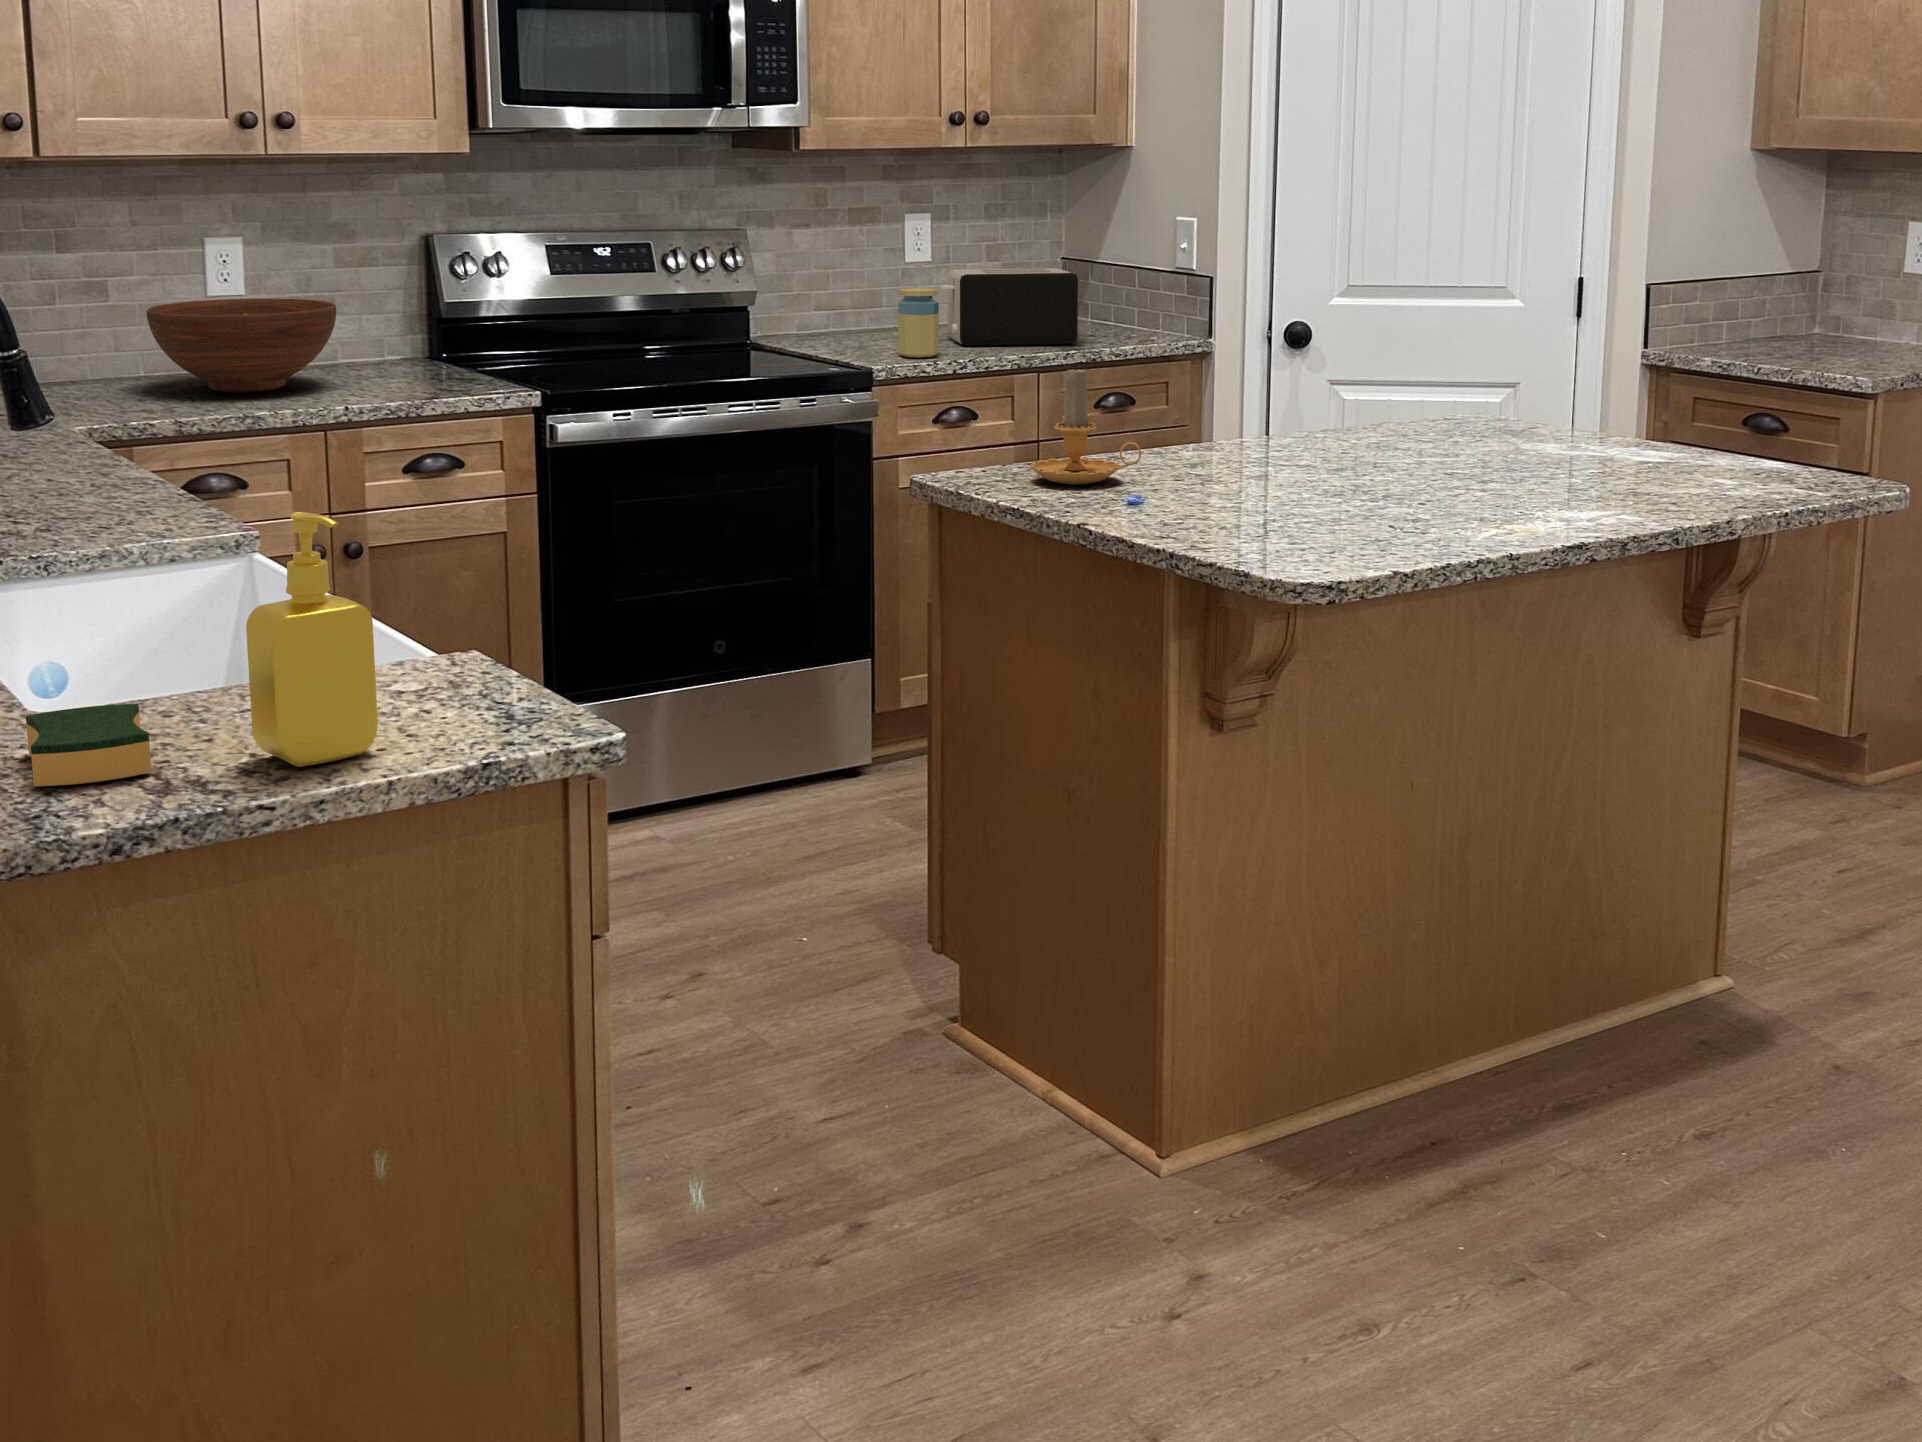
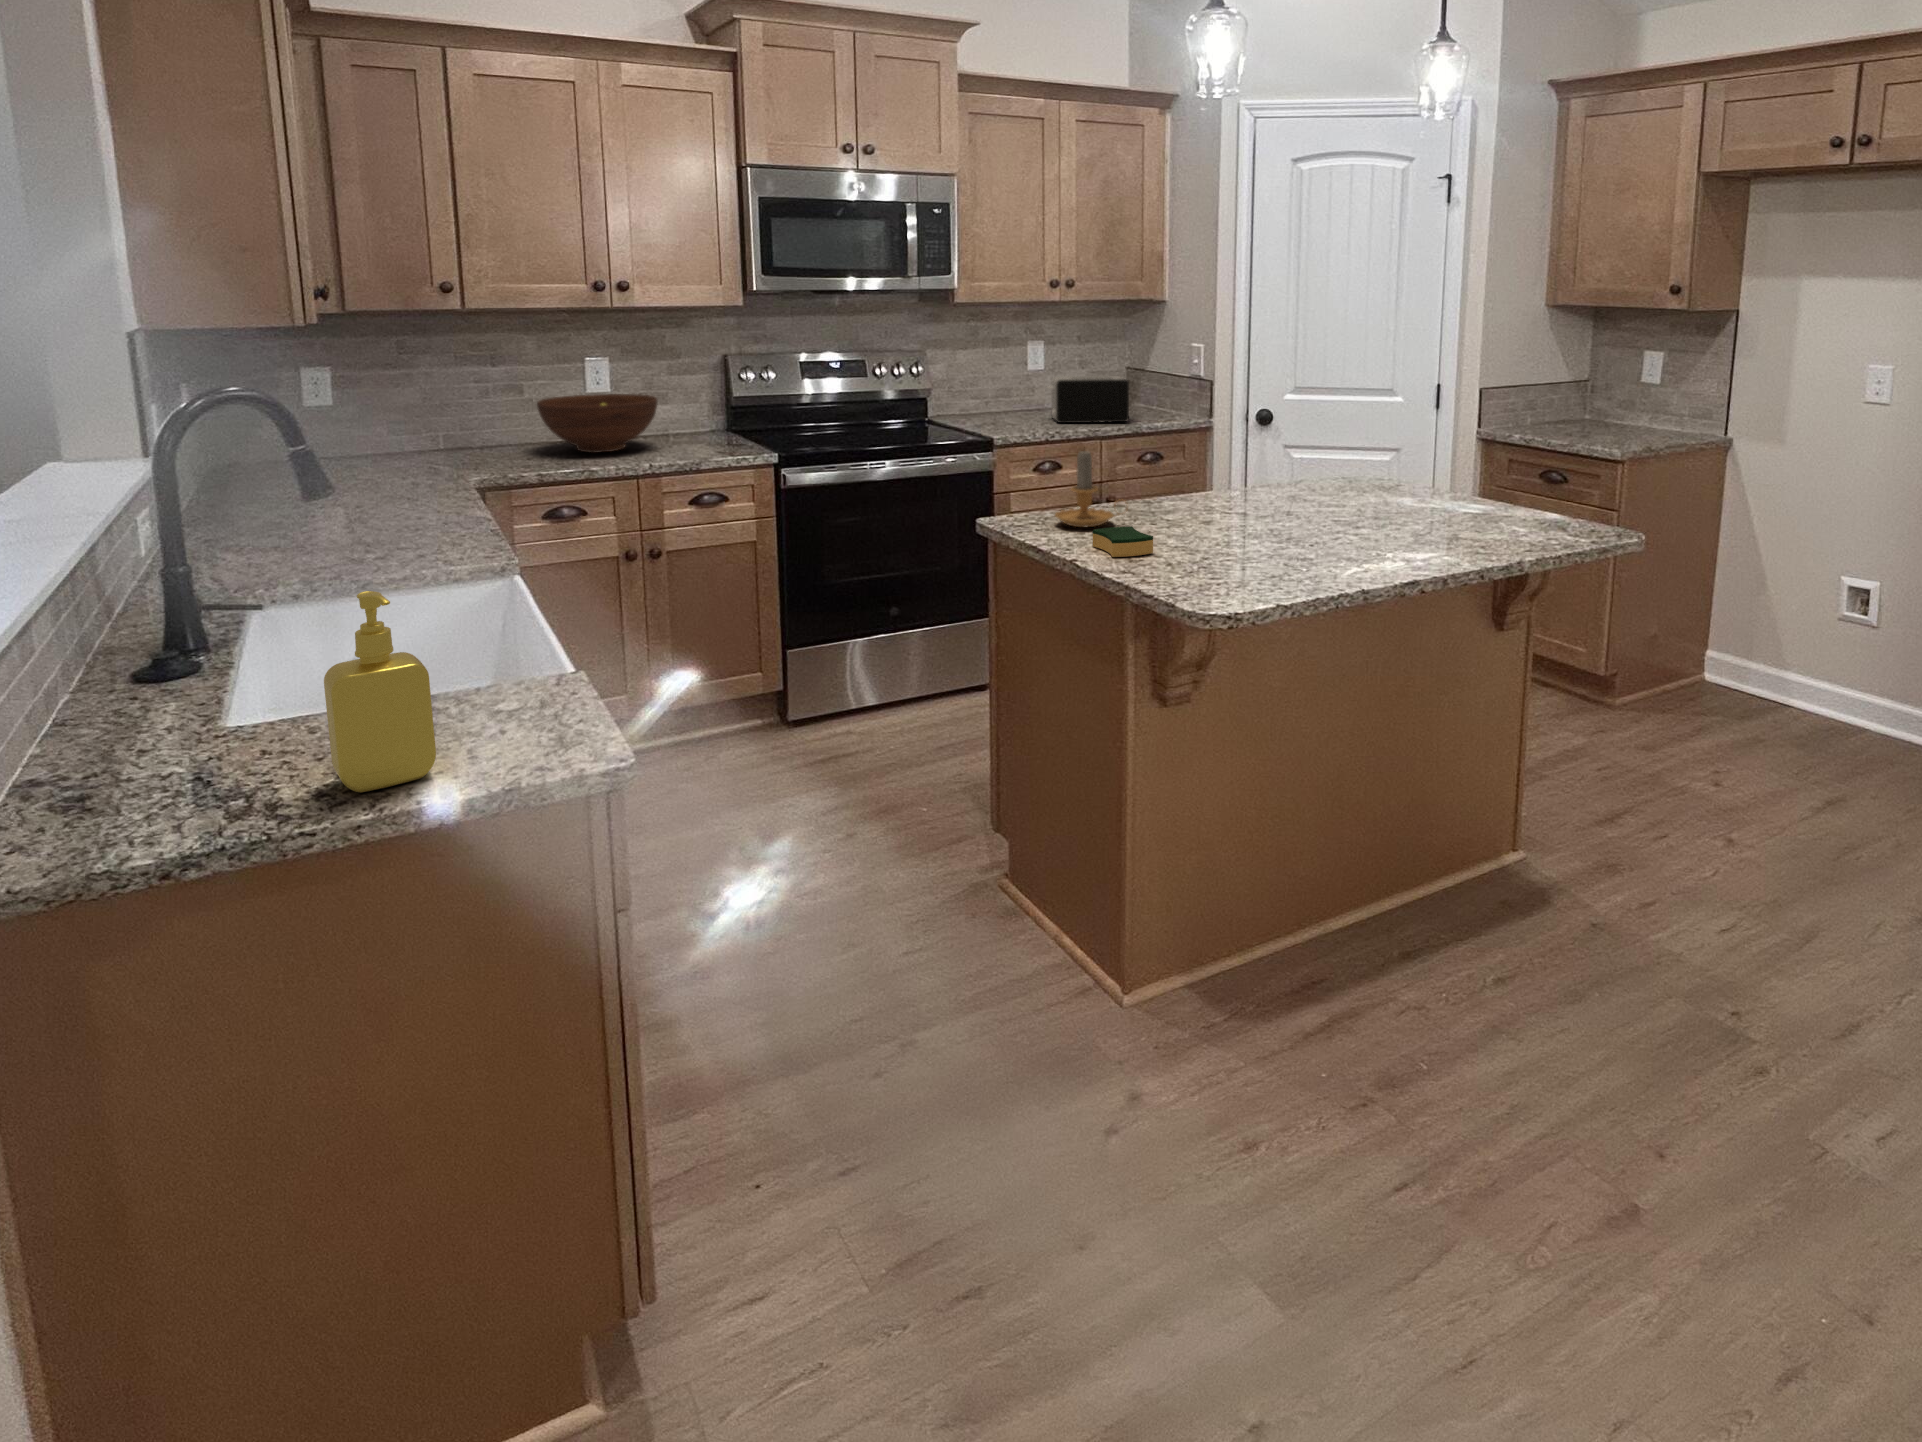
jar: present [898,288,939,358] -> none [1016,388,1041,431]
sponge: present [26,704,151,787] -> present [1093,526,1153,557]

